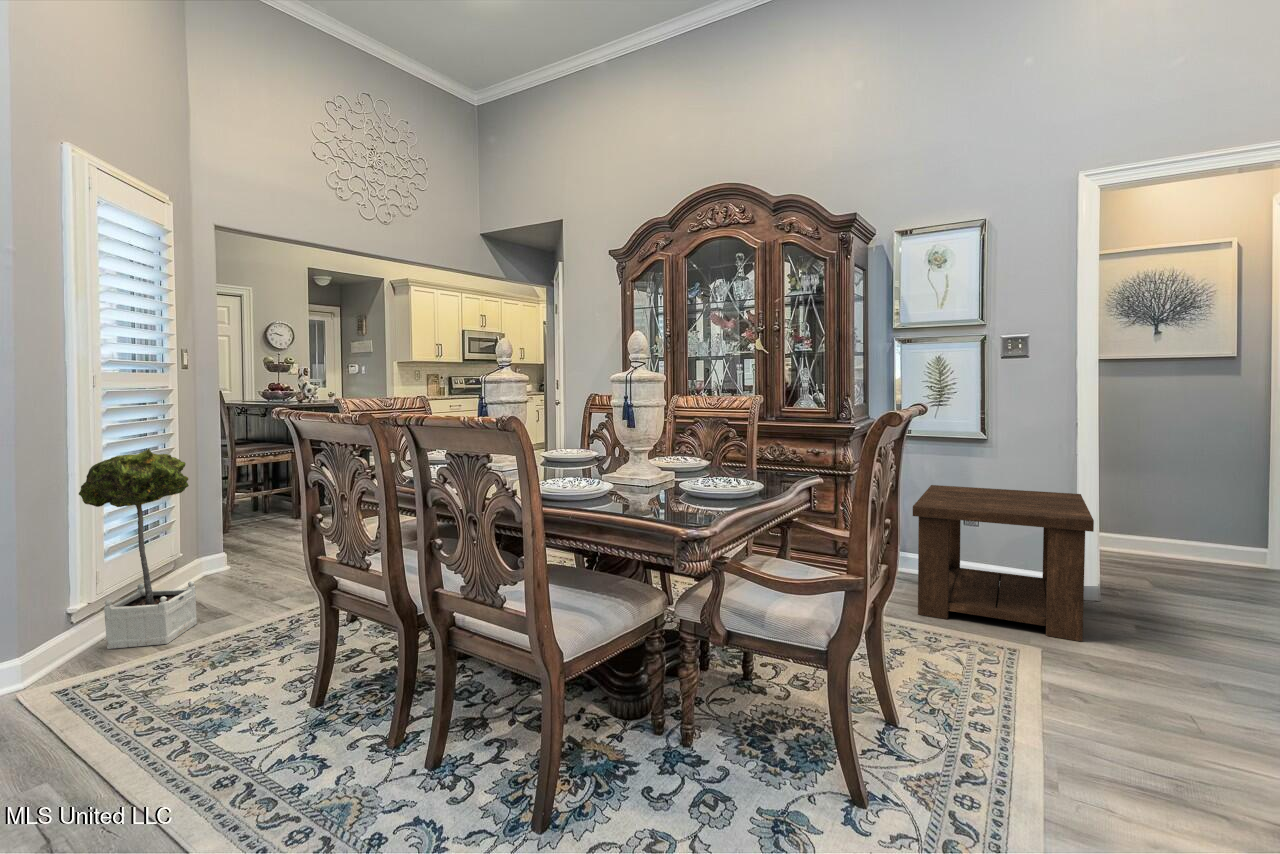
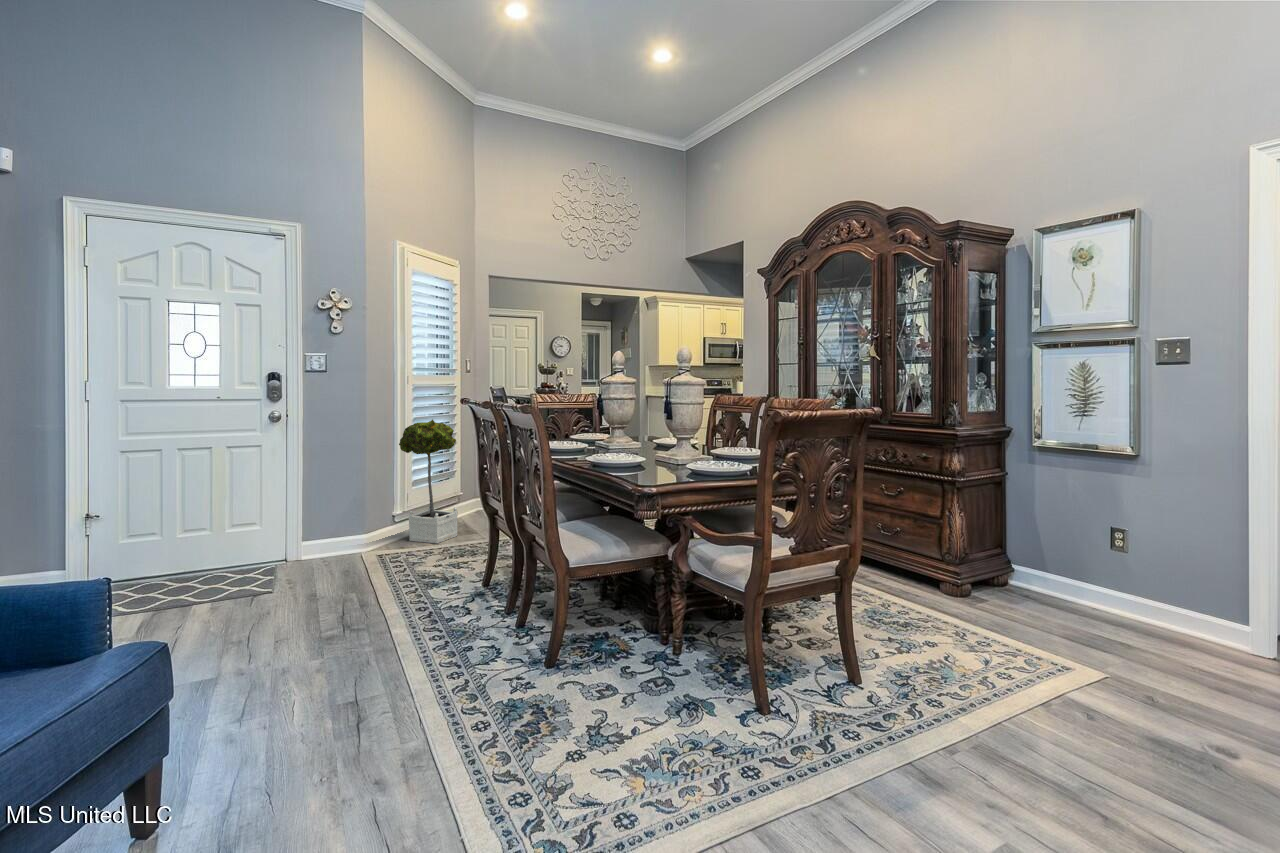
side table: present [913,485,1094,642] -> none [988,501,1241,679]

